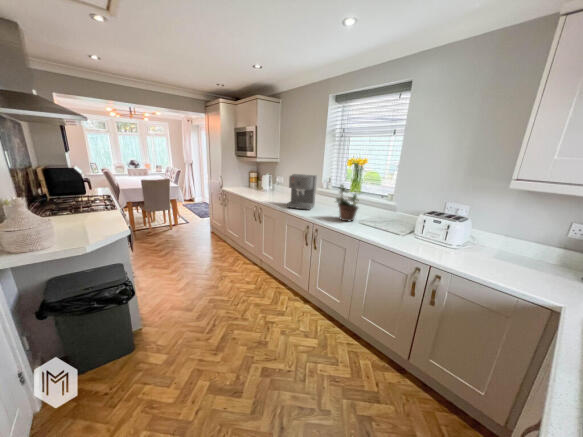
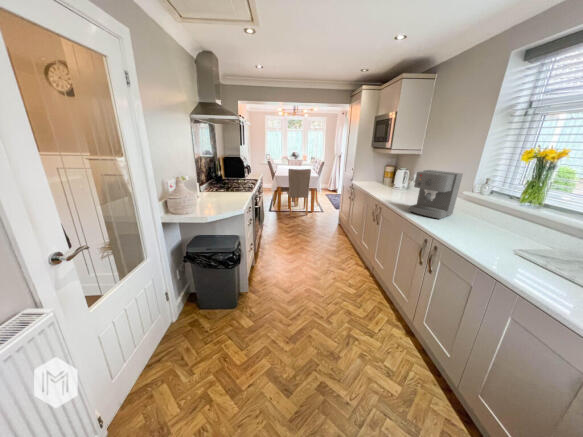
potted plant: present [336,185,359,221] -> none [476,184,525,248]

